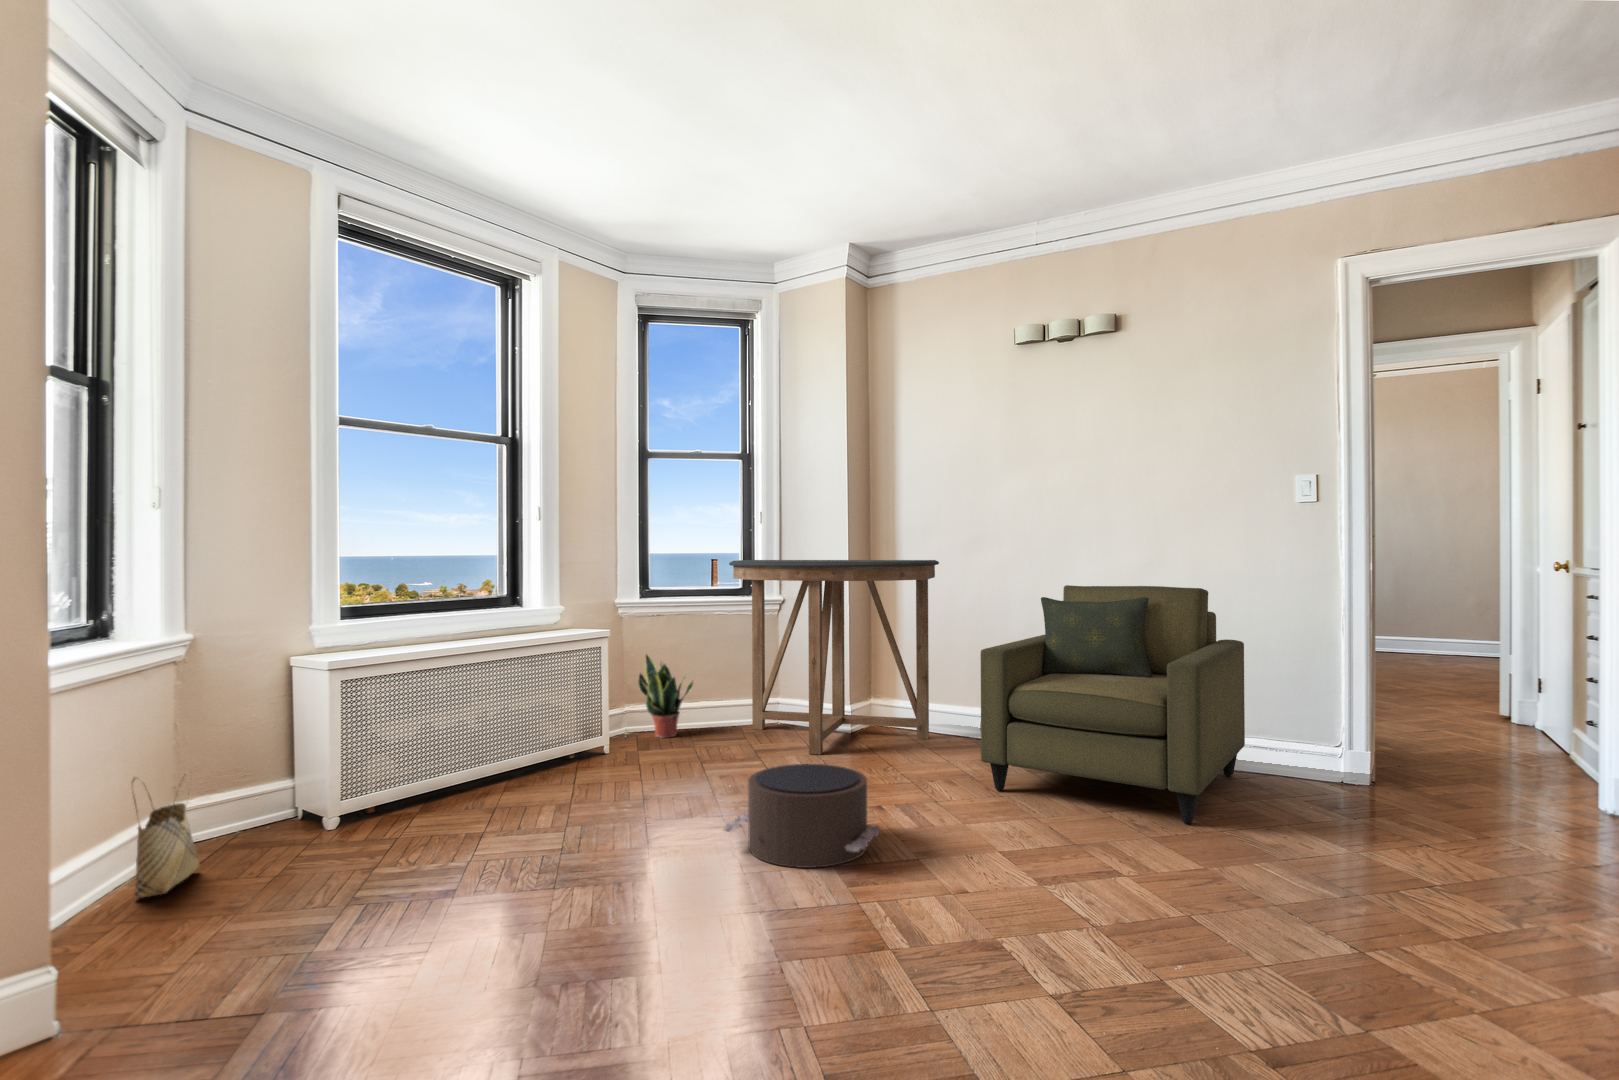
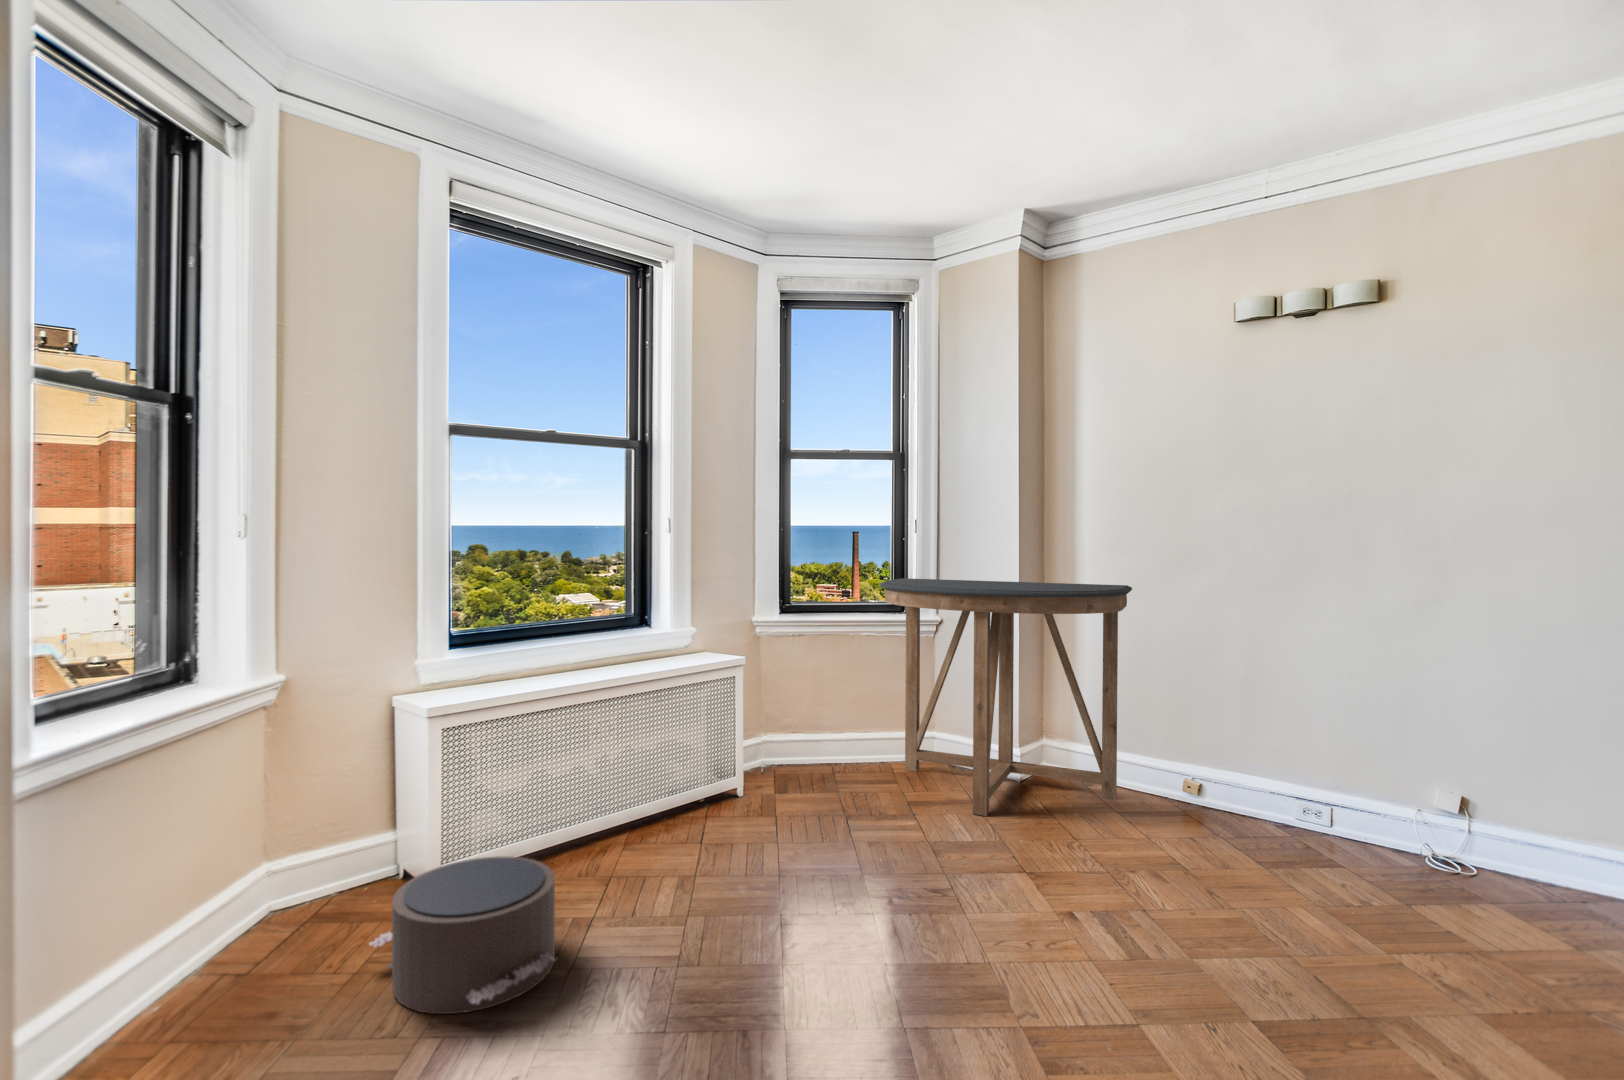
armchair: present [981,585,1245,824] -> none [1202,627,1579,991]
potted plant: present [638,655,693,738] -> none [778,682,839,777]
pouf: present [723,764,881,868] -> present [370,856,558,1014]
woven basket: present [132,778,199,898] -> none [199,843,281,993]

